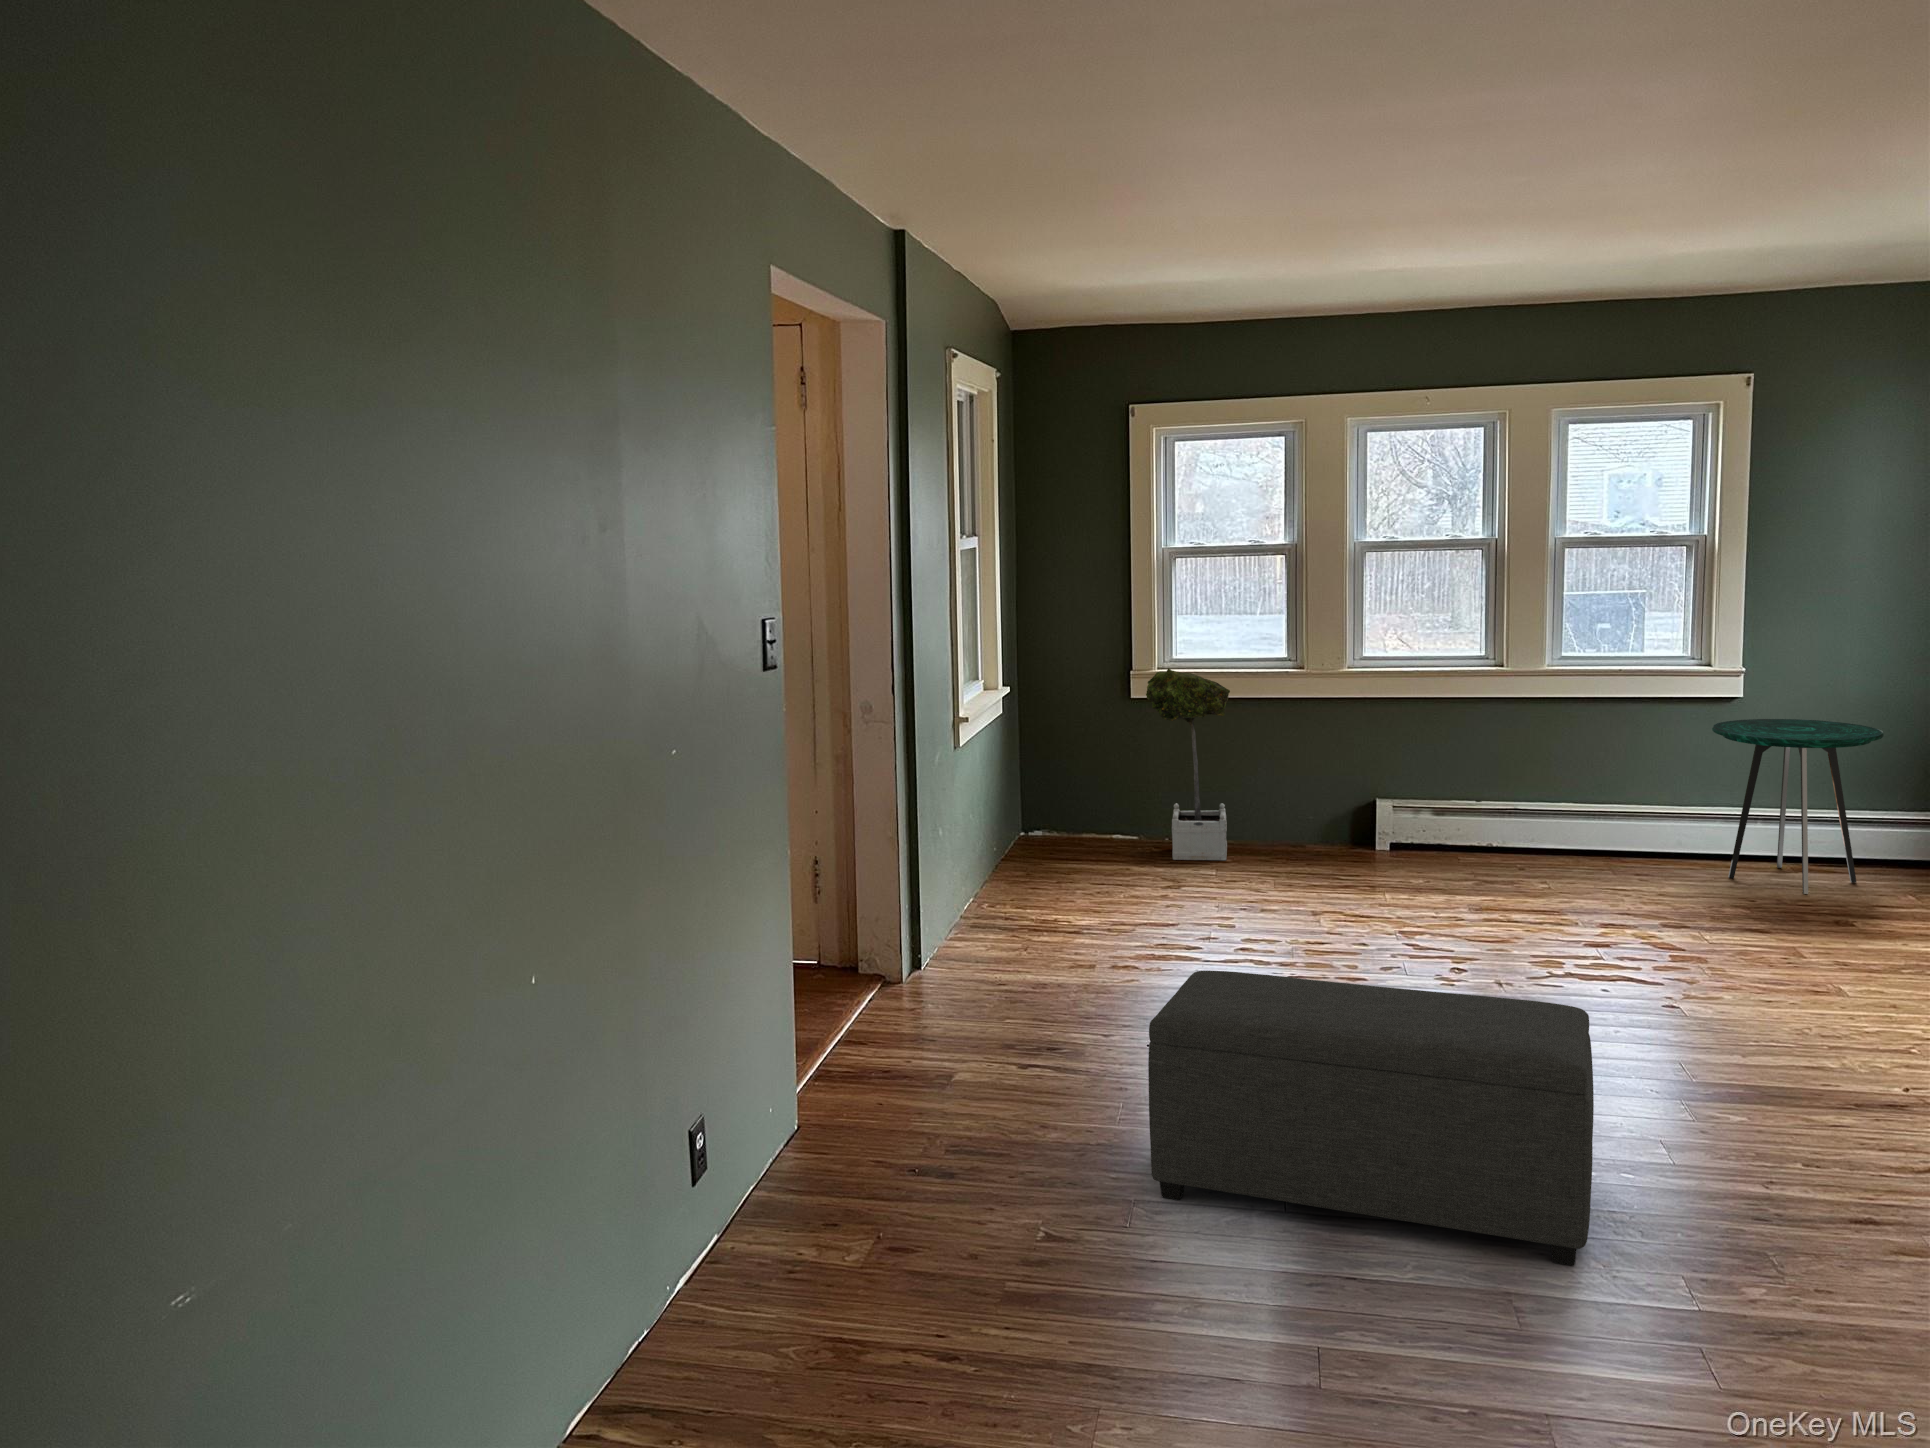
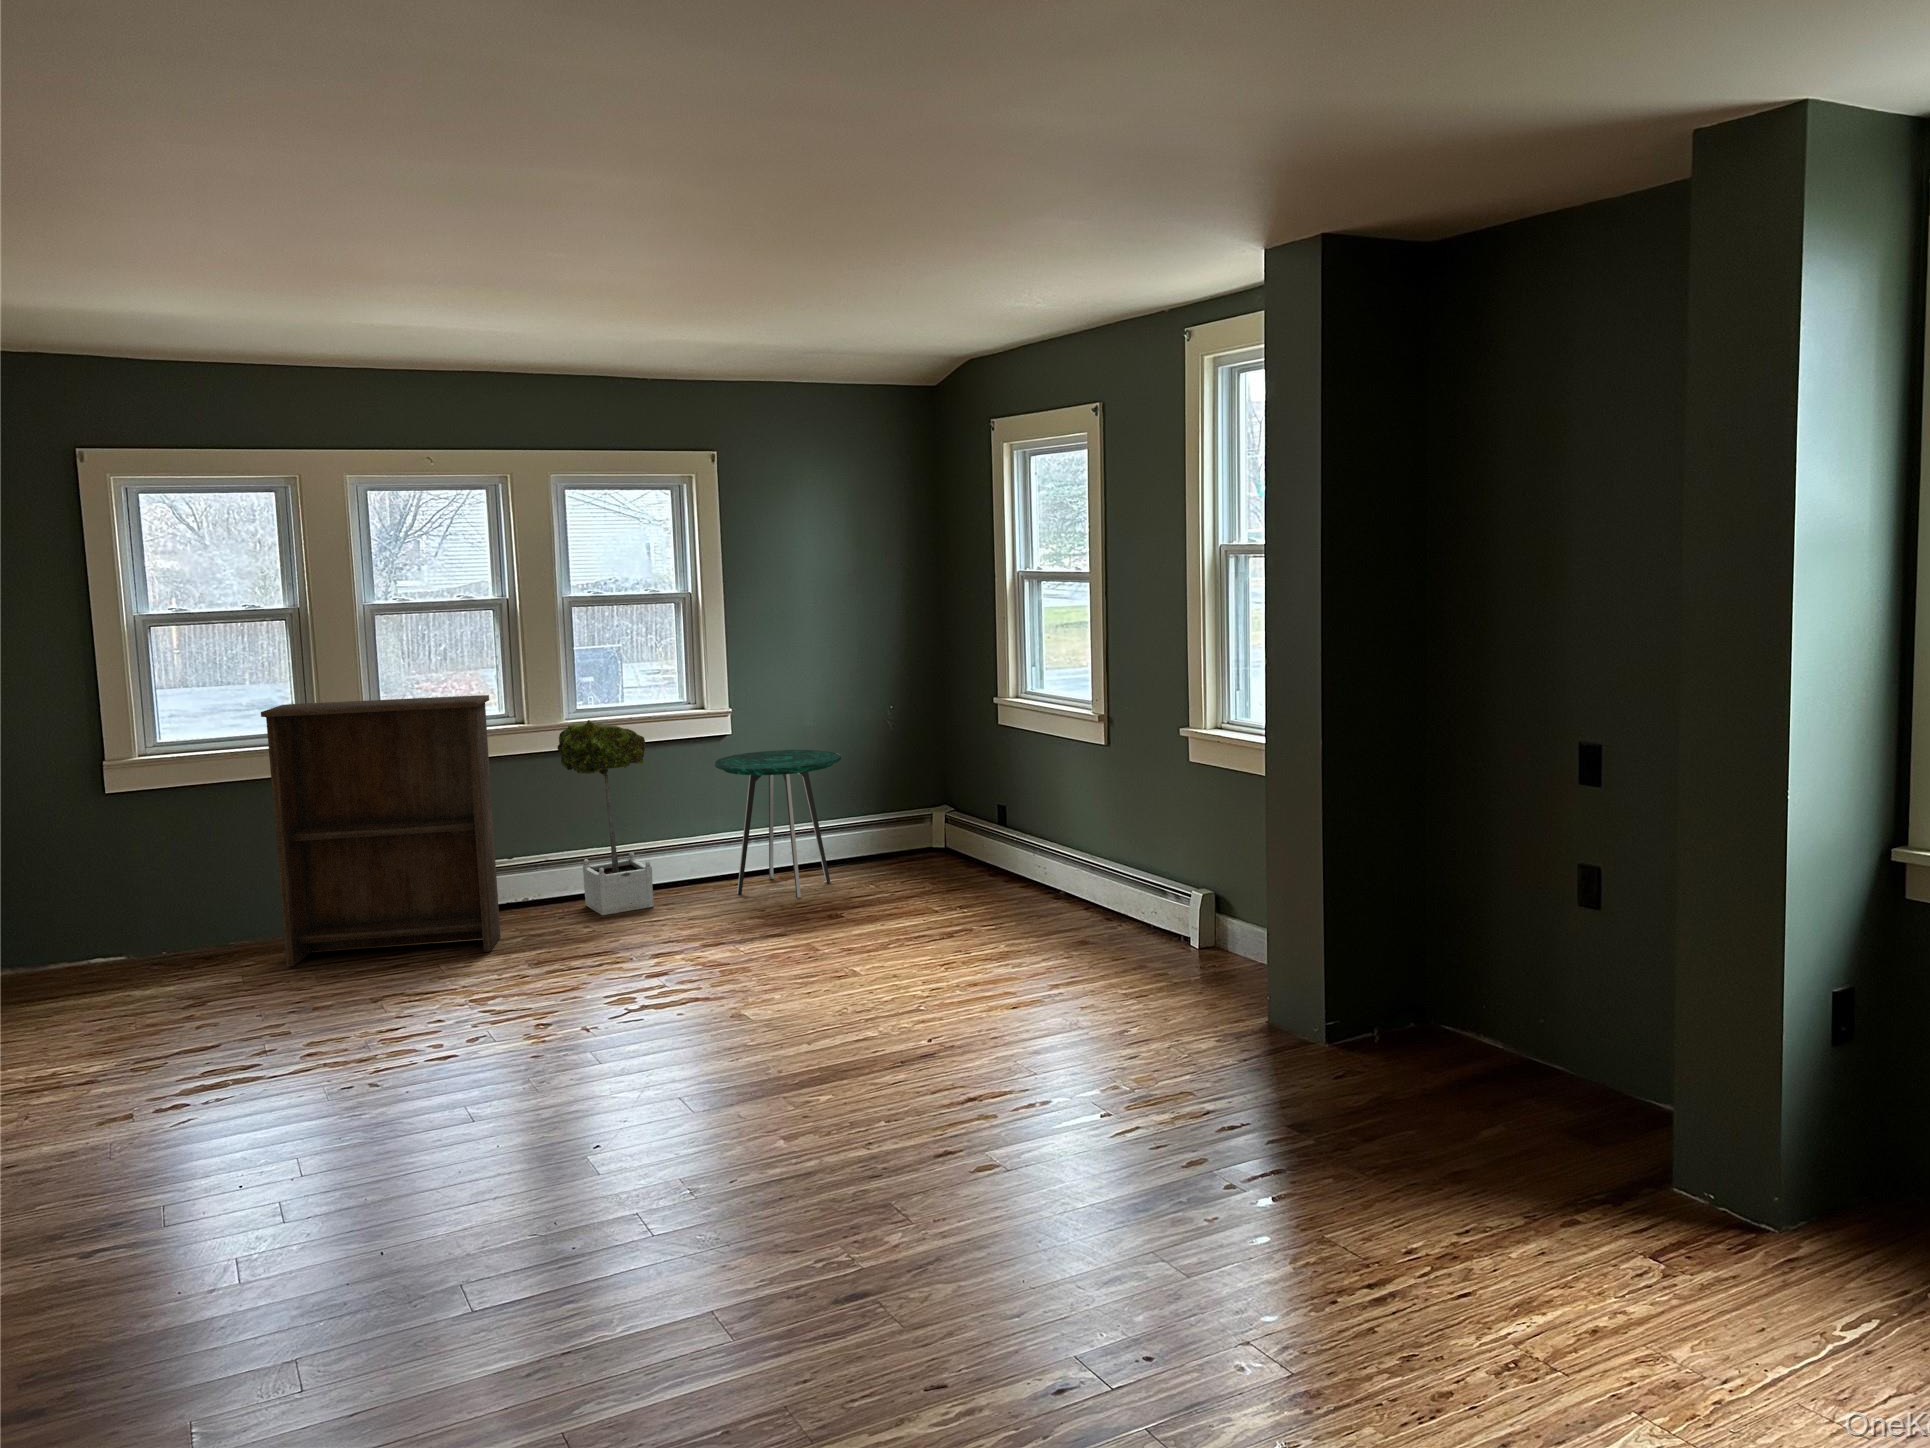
bookshelf: none [1247,632,1456,889] -> present [261,695,501,967]
potted tree: present [1146,668,1230,860] -> present [557,720,654,915]
ottoman: present [1148,971,1594,1266] -> none [300,1030,765,1352]

